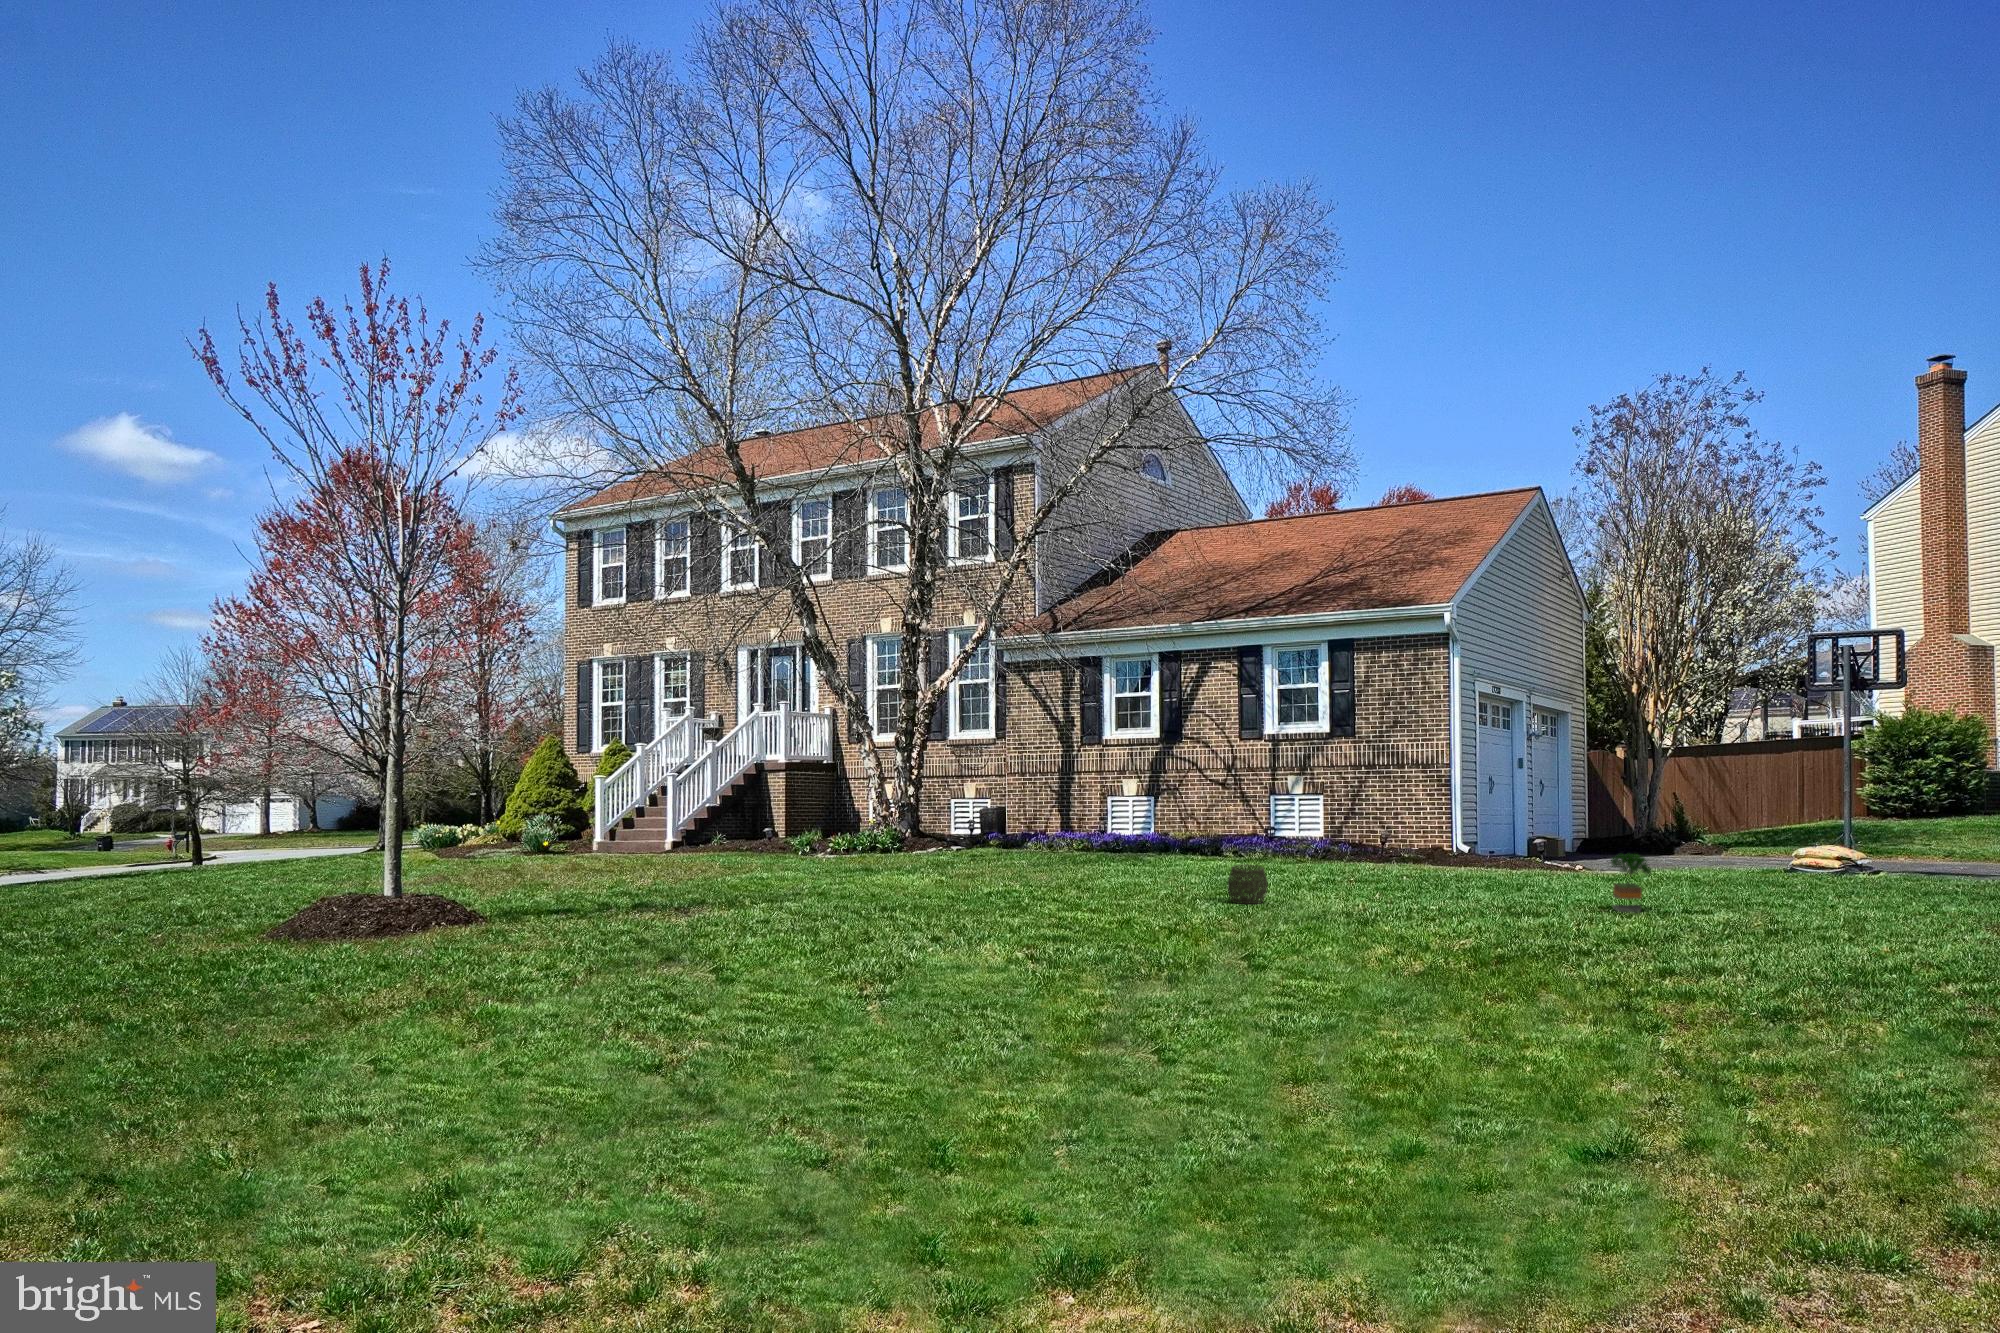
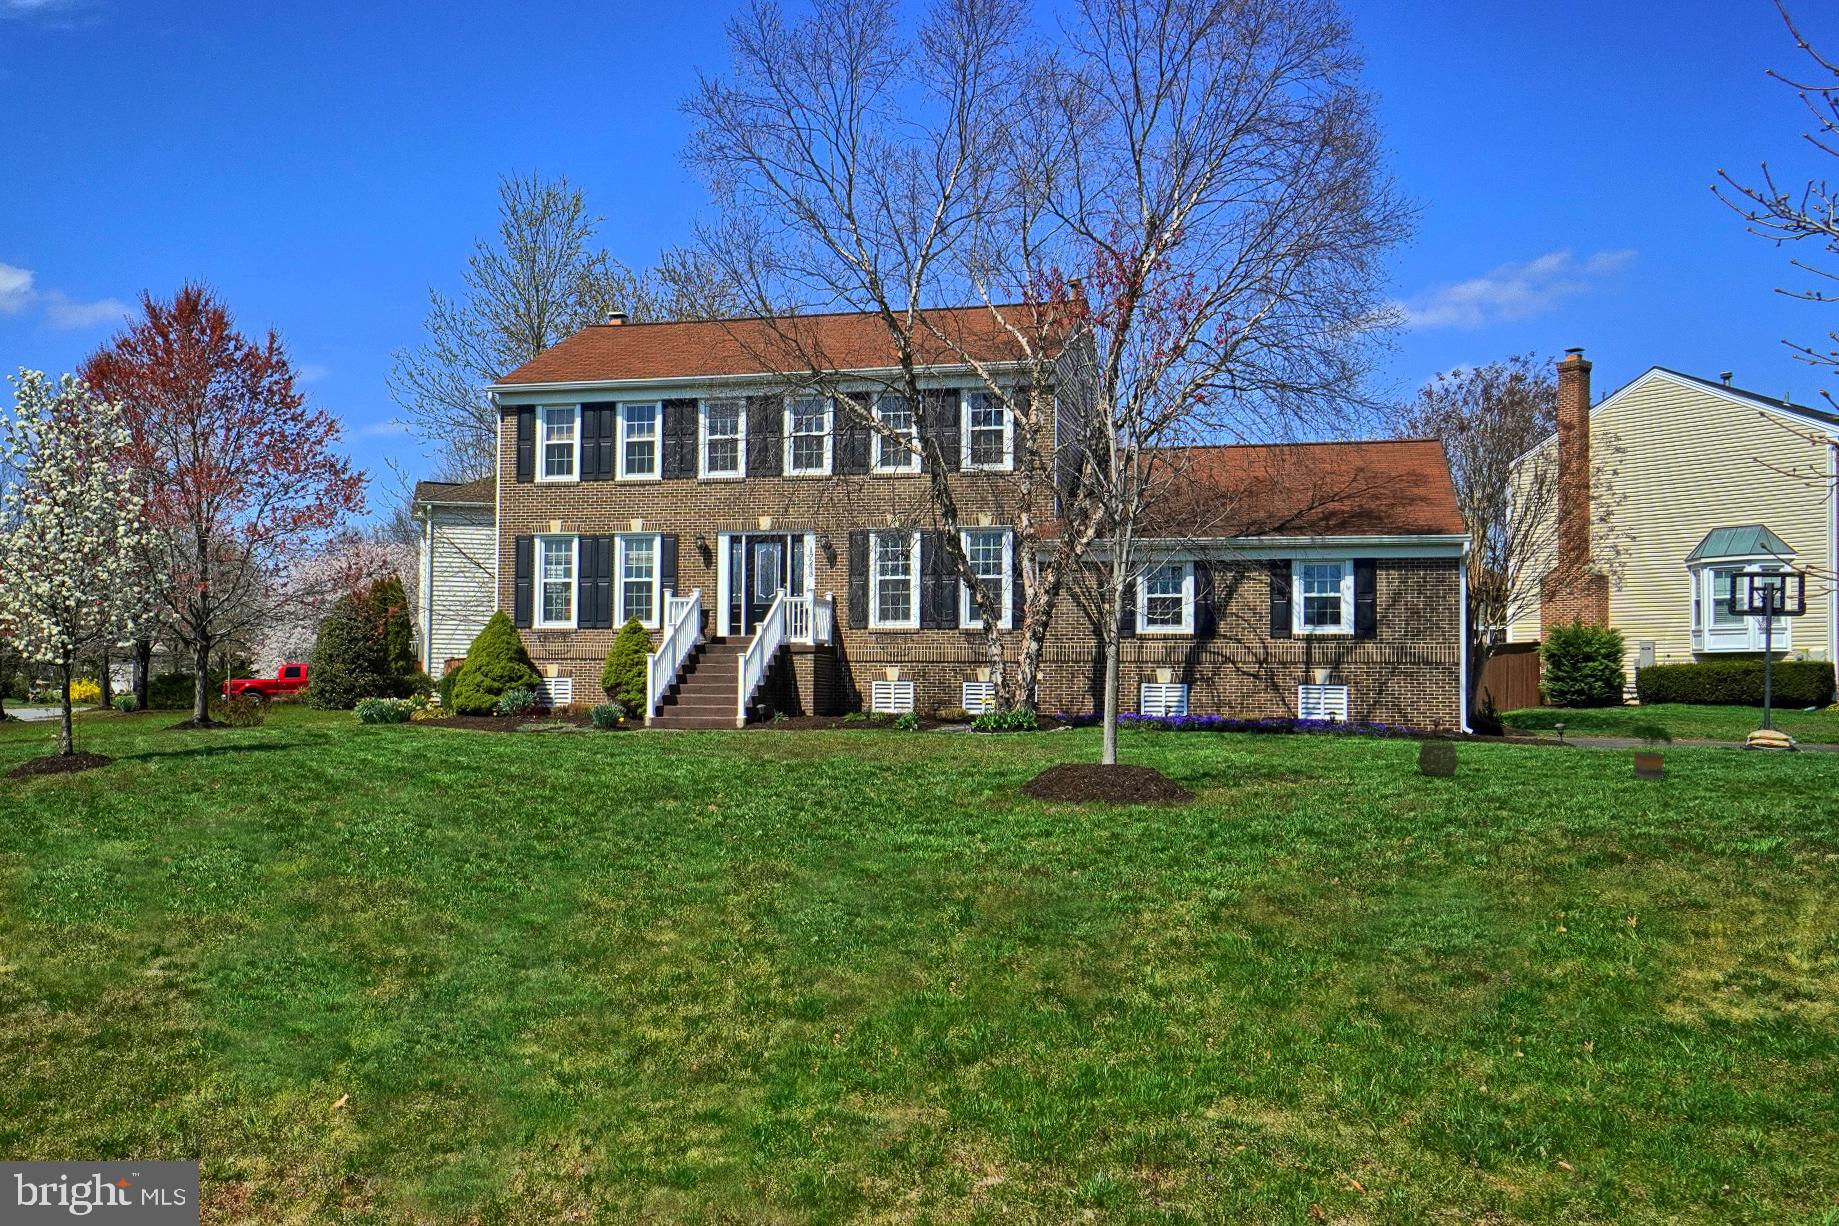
woven basket: present [1227,864,1268,904] -> present [1419,741,1457,777]

